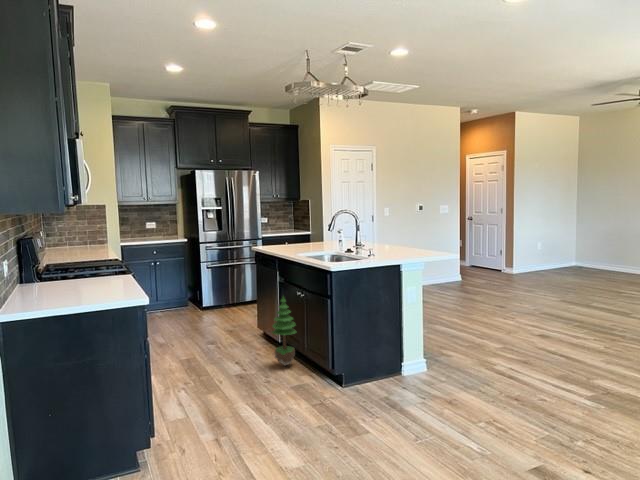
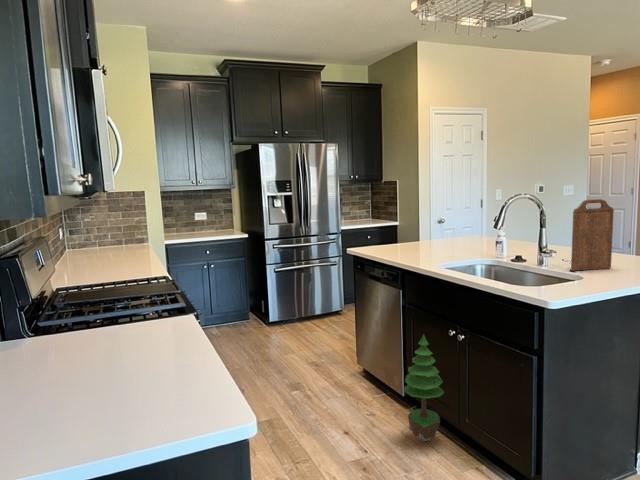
cutting board: none [372,210,397,254] -> present [571,199,614,270]

